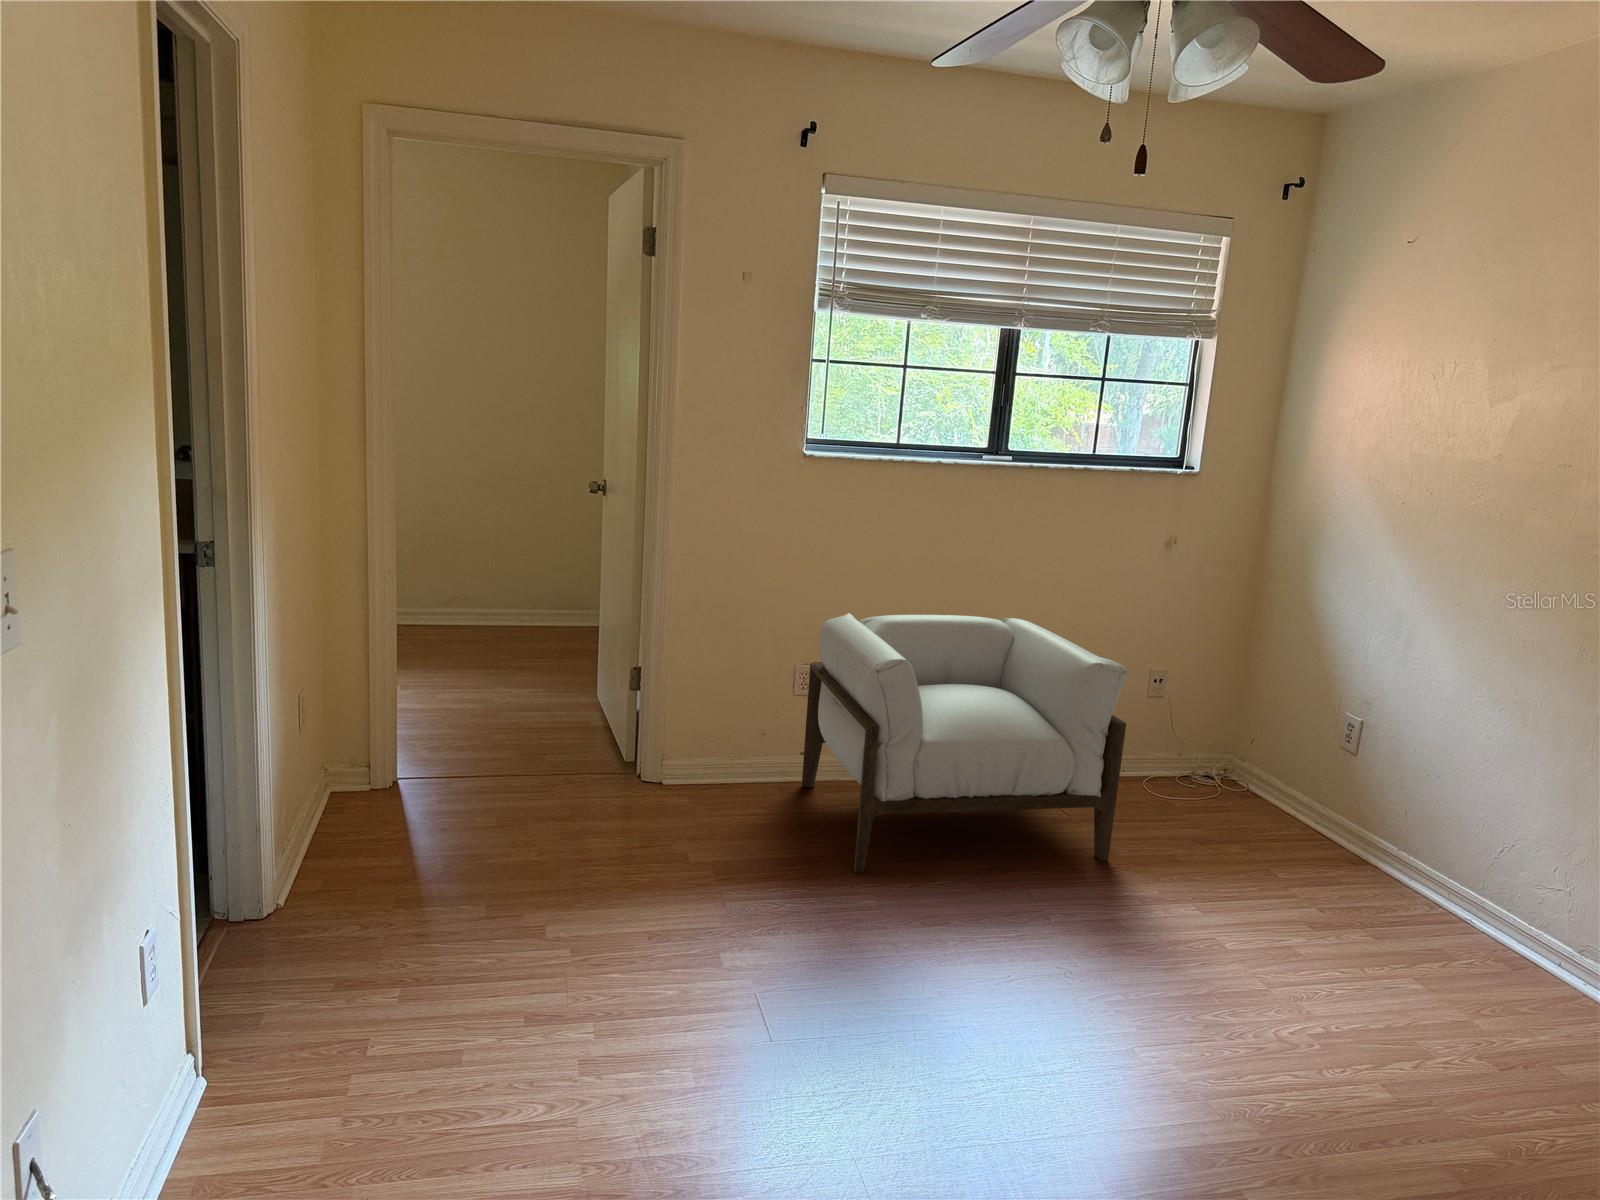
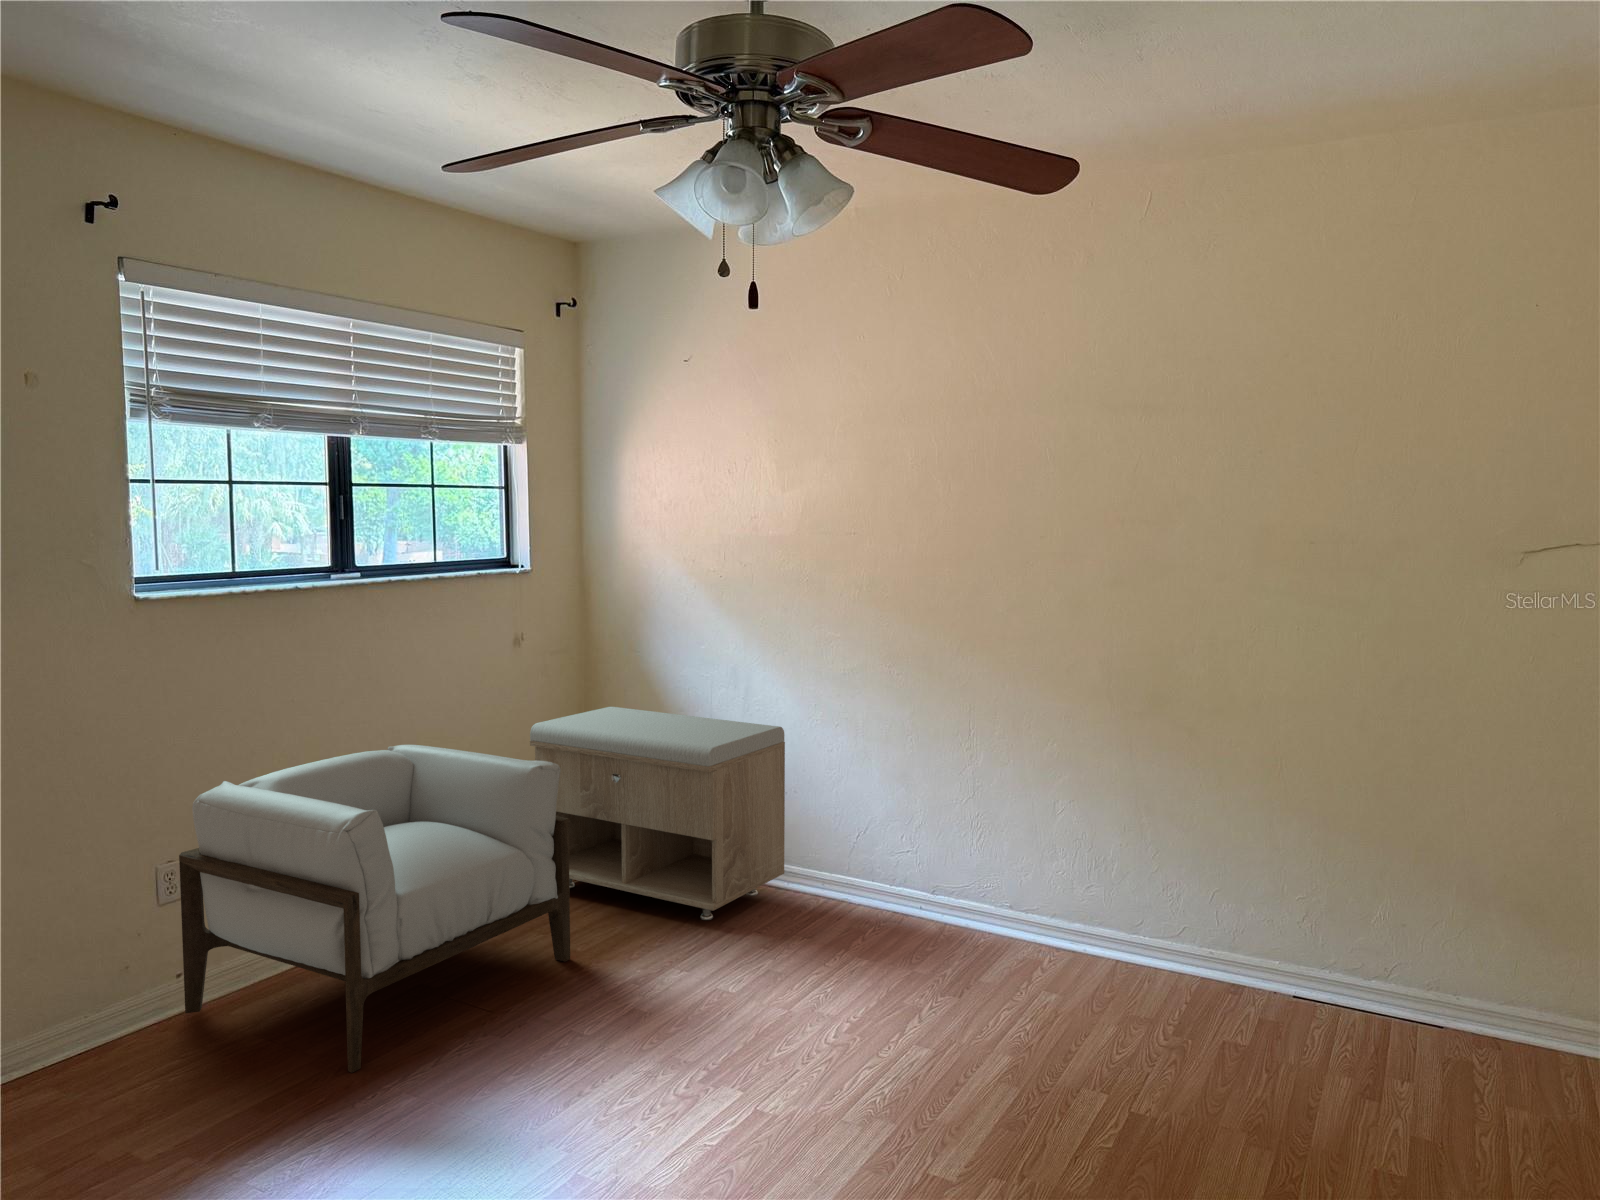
storage bench: none [1144,628,1445,882] -> present [530,707,785,920]

